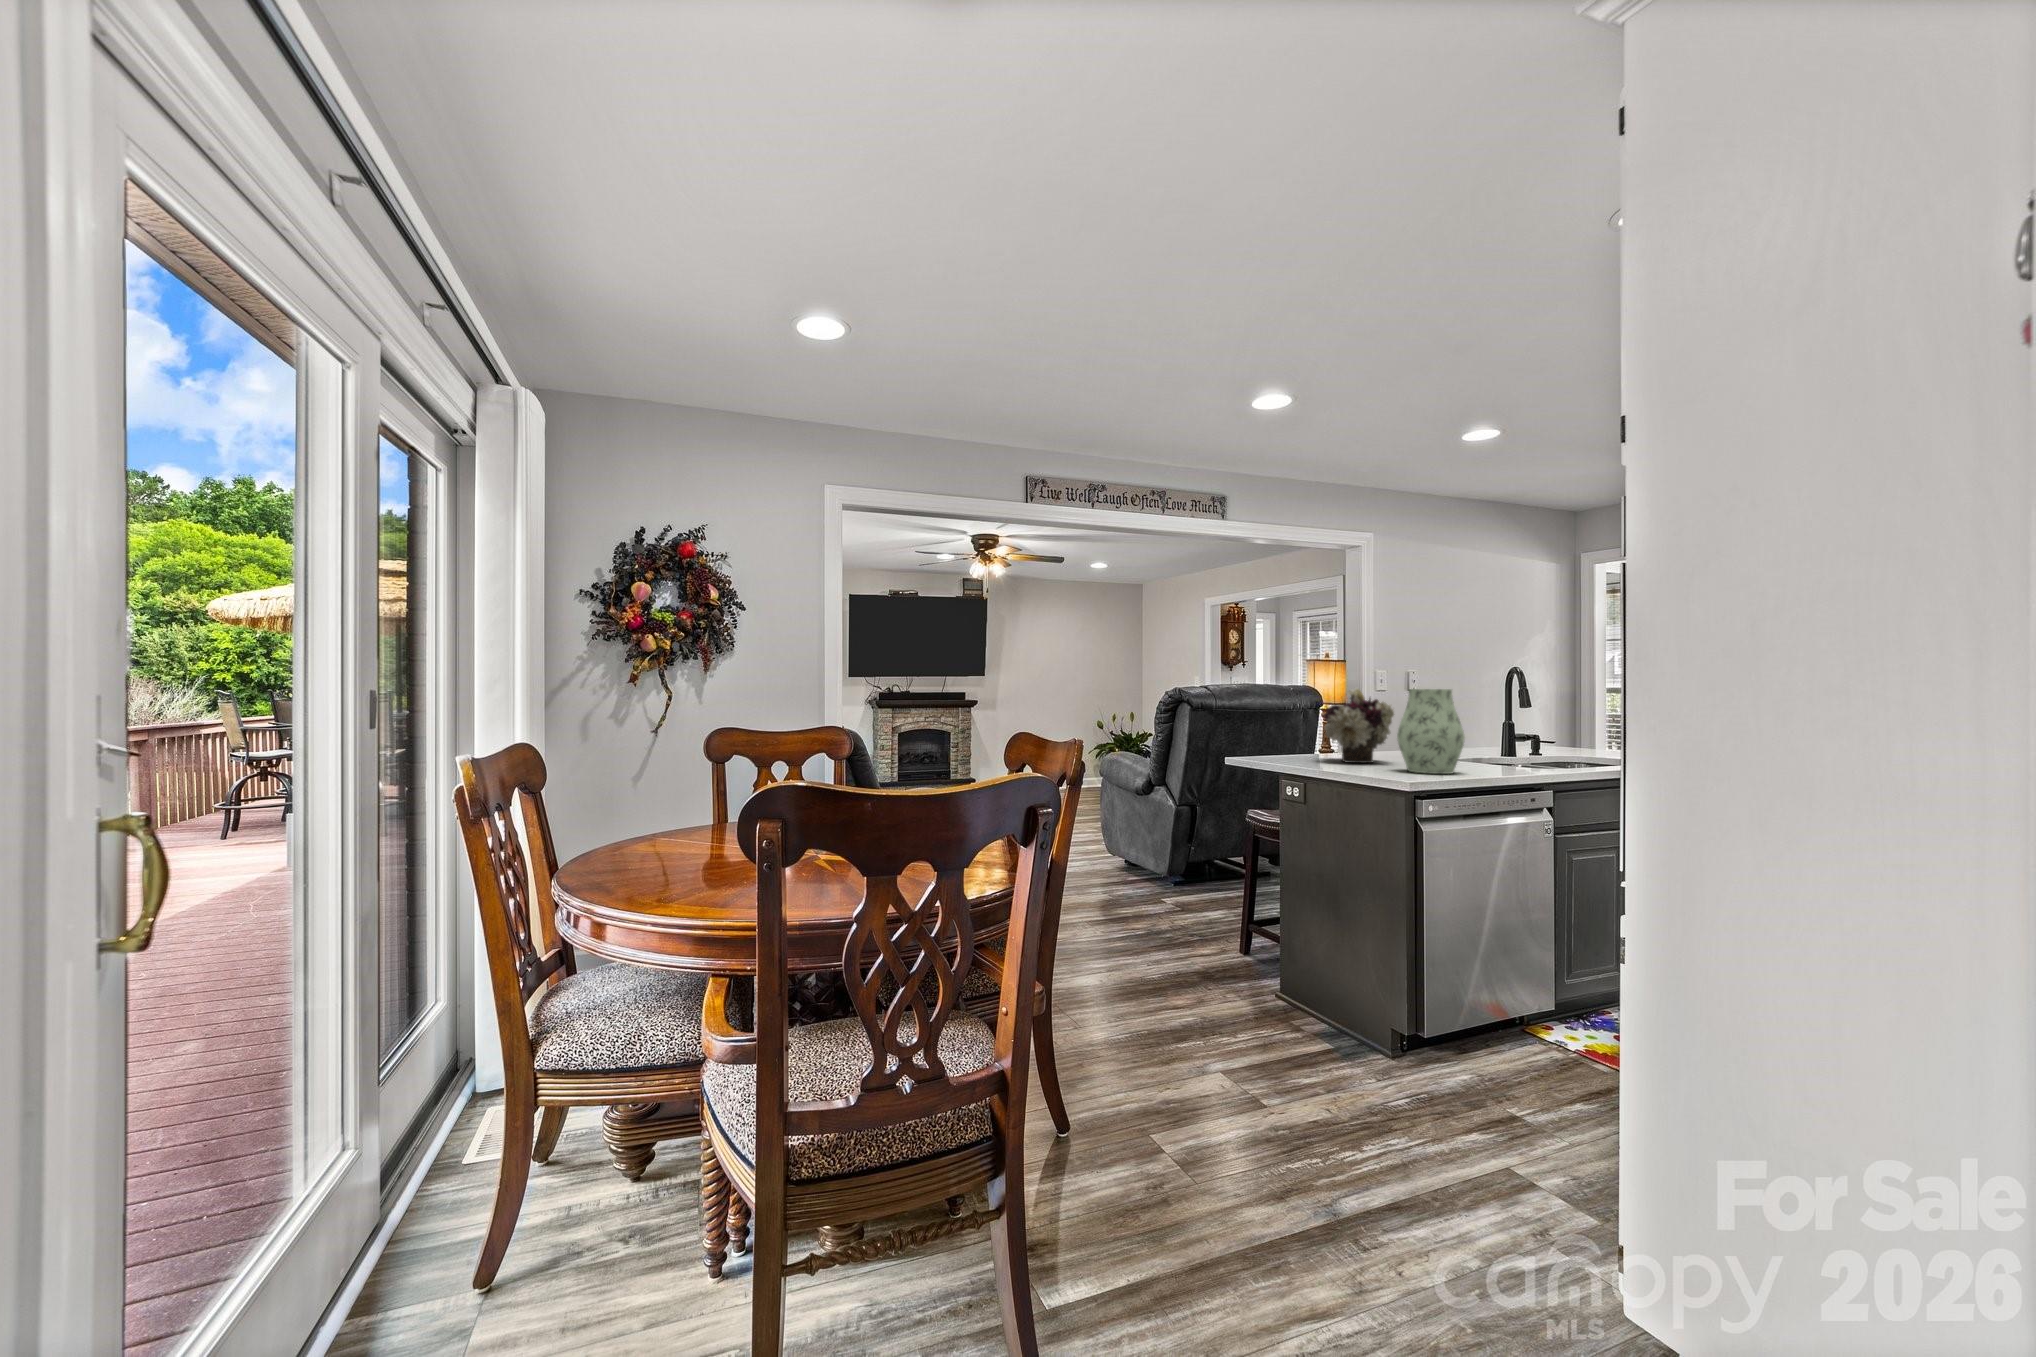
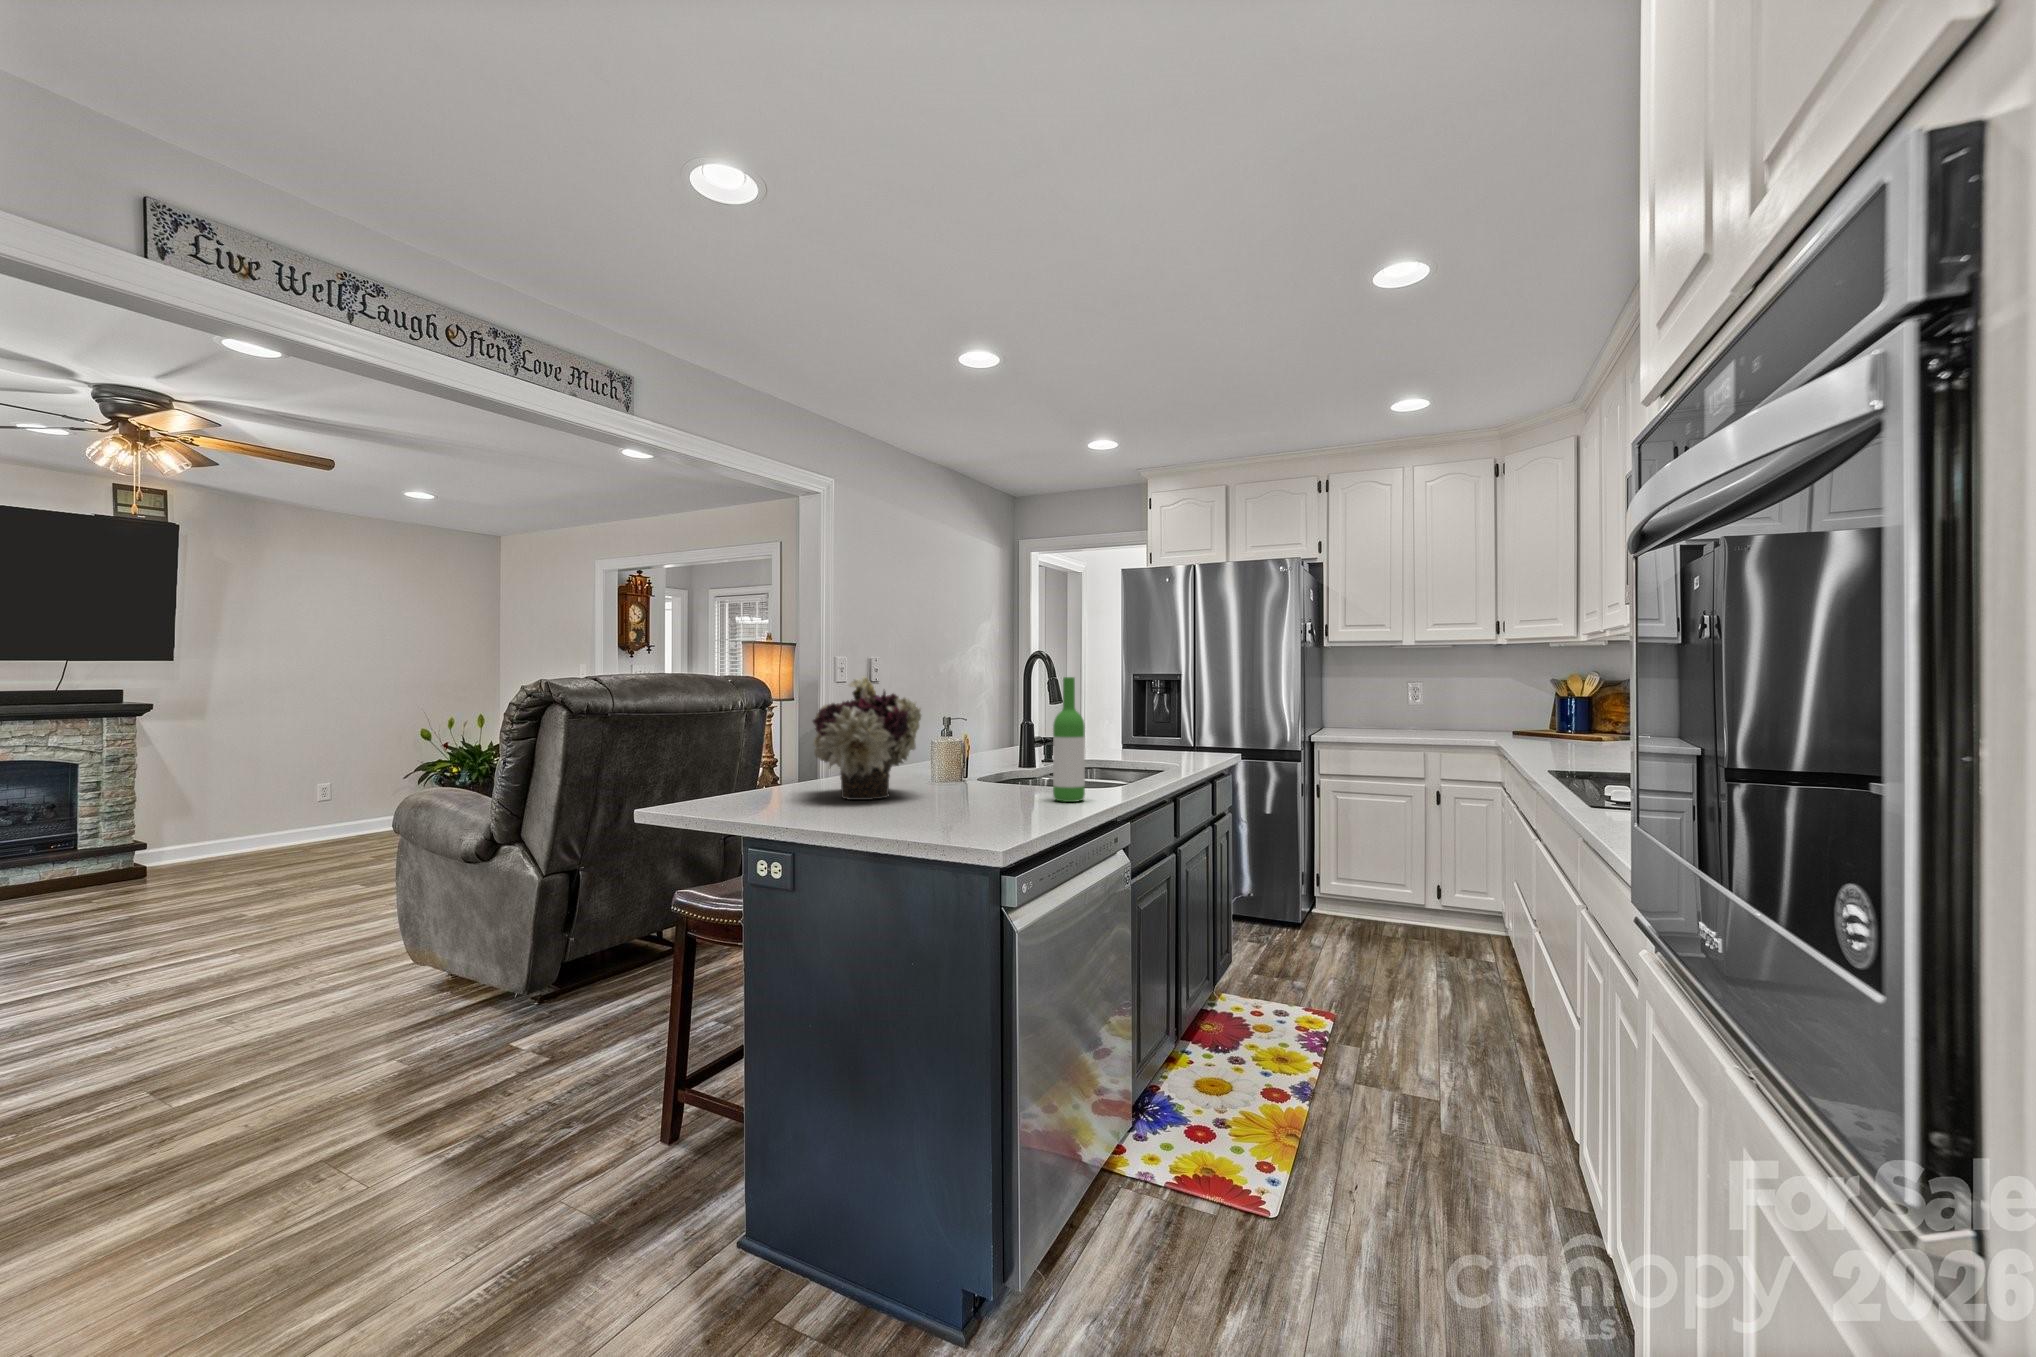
vase: present [1397,689,1465,774] -> none [946,676,1044,817]
wine bottle: none [1483,690,1507,772] -> present [1053,677,1085,802]

